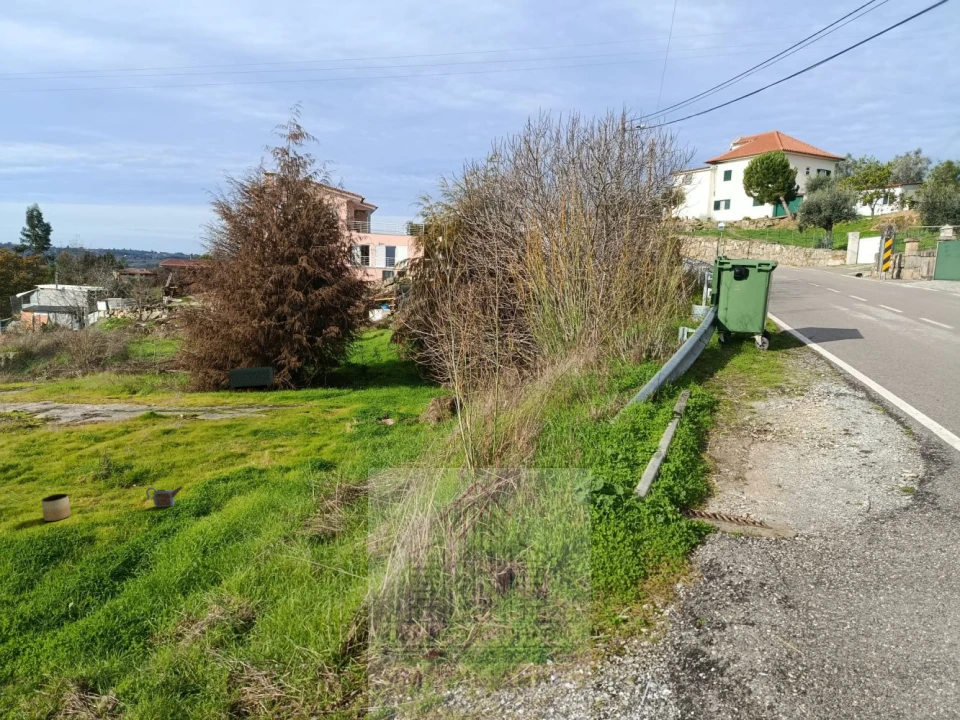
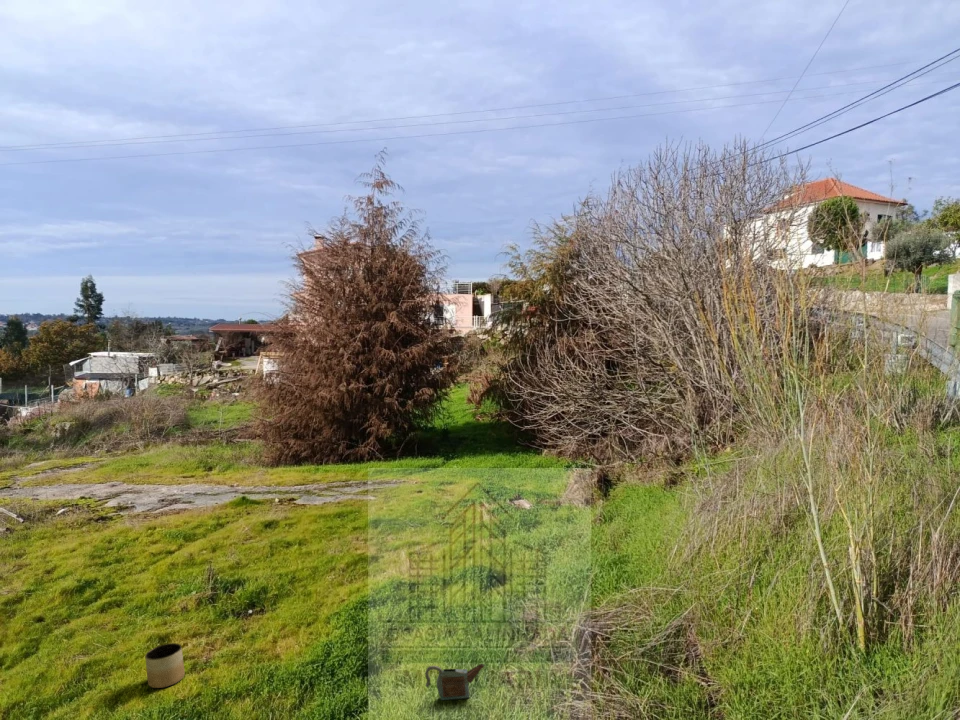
bench: present [229,367,274,389] -> none [312,436,360,463]
watering can: present [146,487,182,507] -> present [425,664,484,700]

